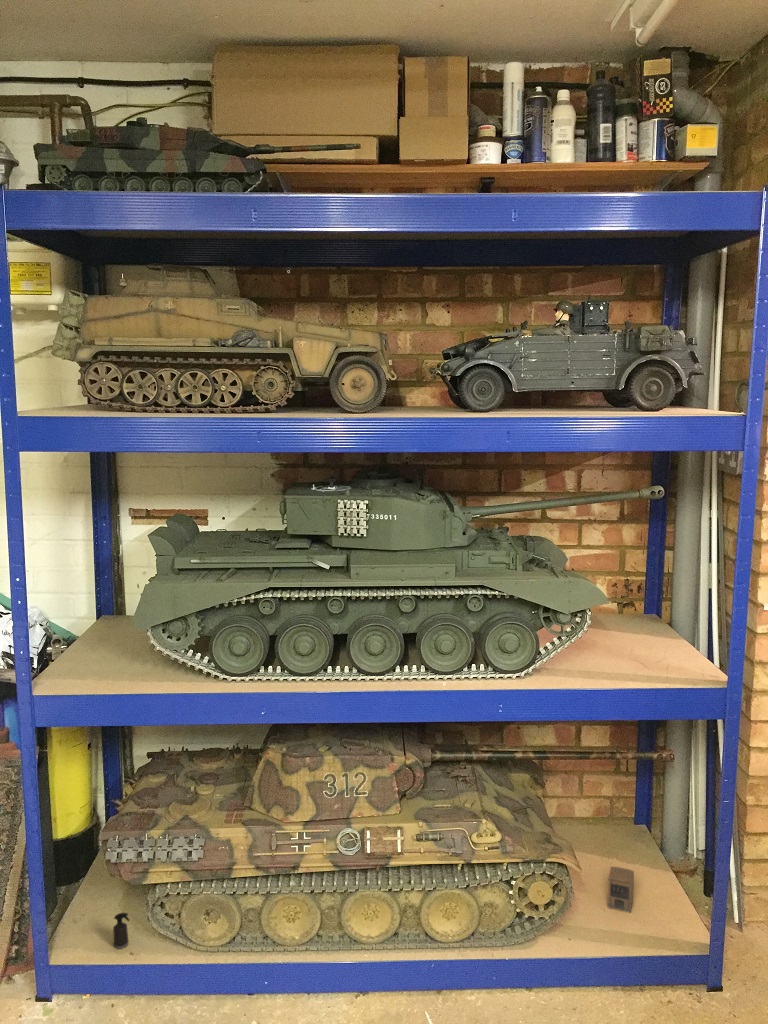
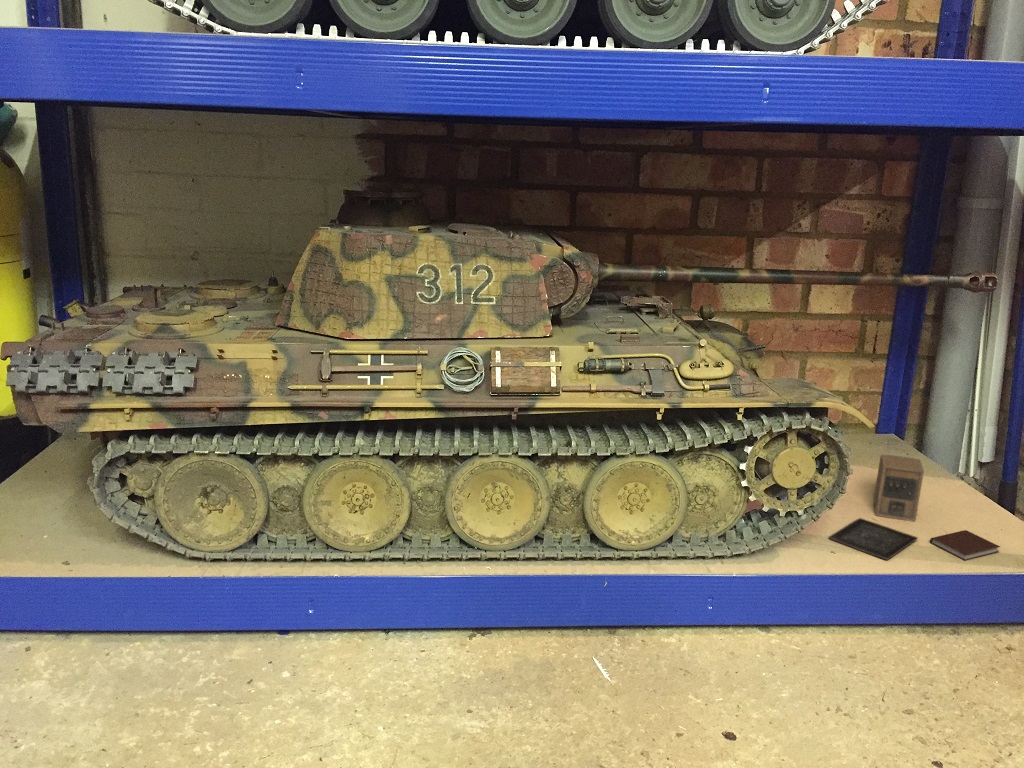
tray: none [572,911,626,947] -> present [829,518,917,560]
spray bottle: present [113,913,129,949] -> none [39,496,71,557]
notebook: none [633,921,673,946] -> present [930,530,1000,561]

